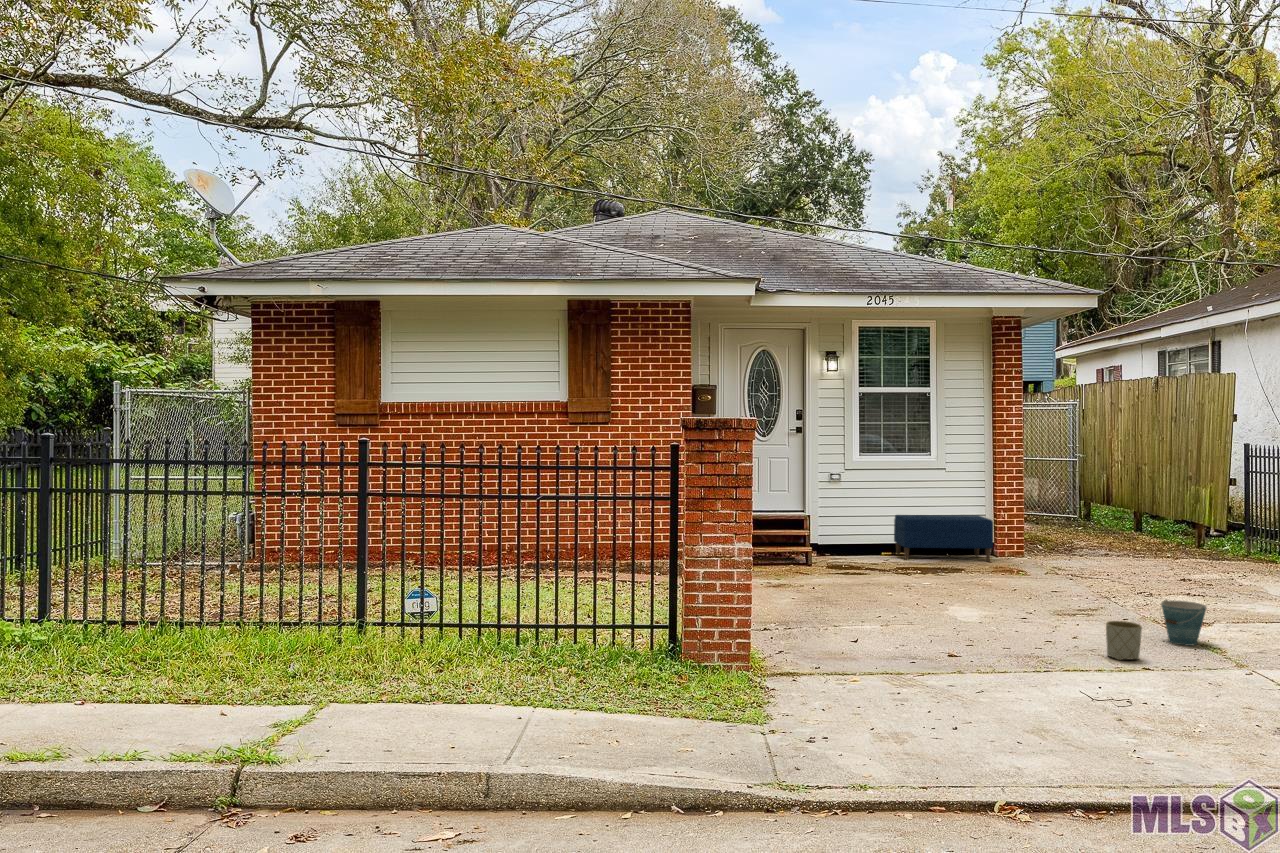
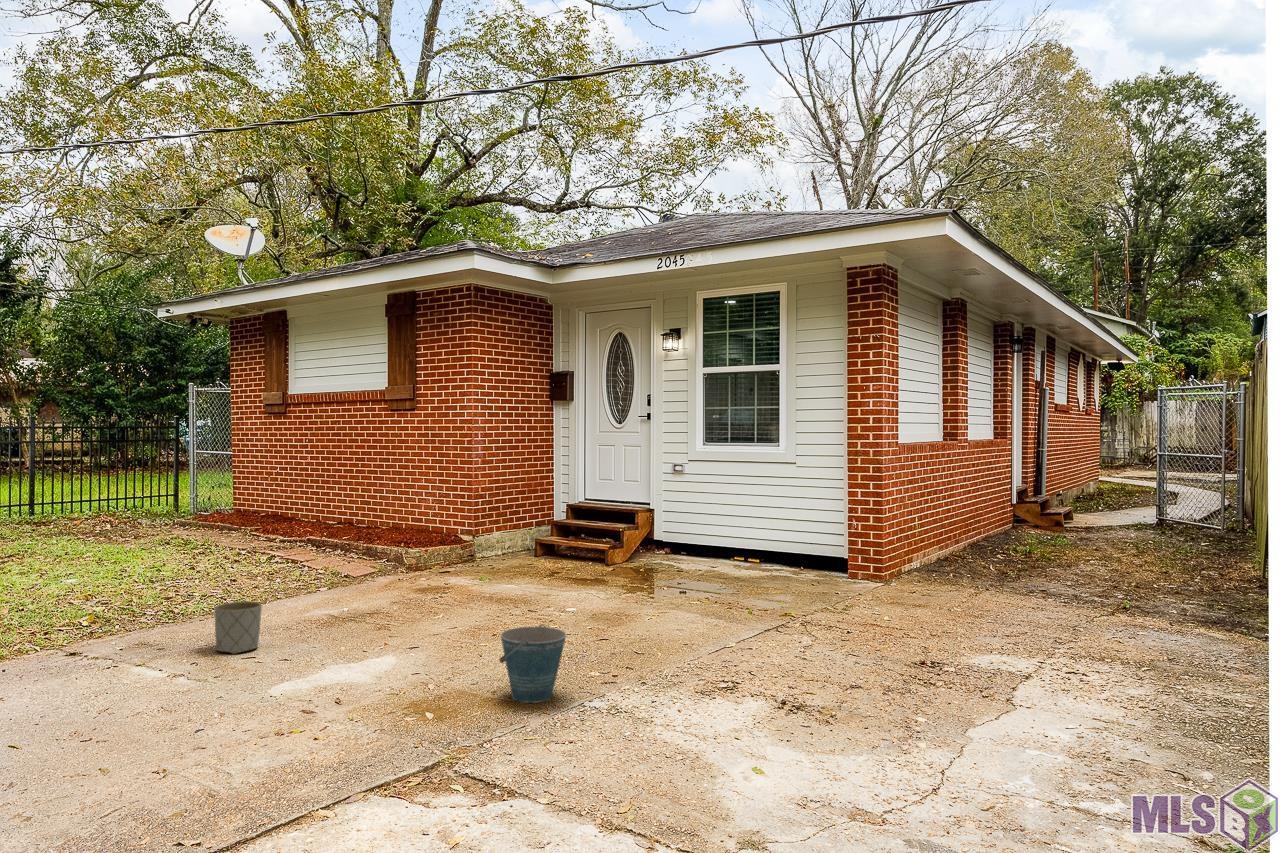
bench: present [894,515,993,561] -> none [710,516,830,580]
planter: present [1106,621,1142,660] -> present [215,601,262,654]

